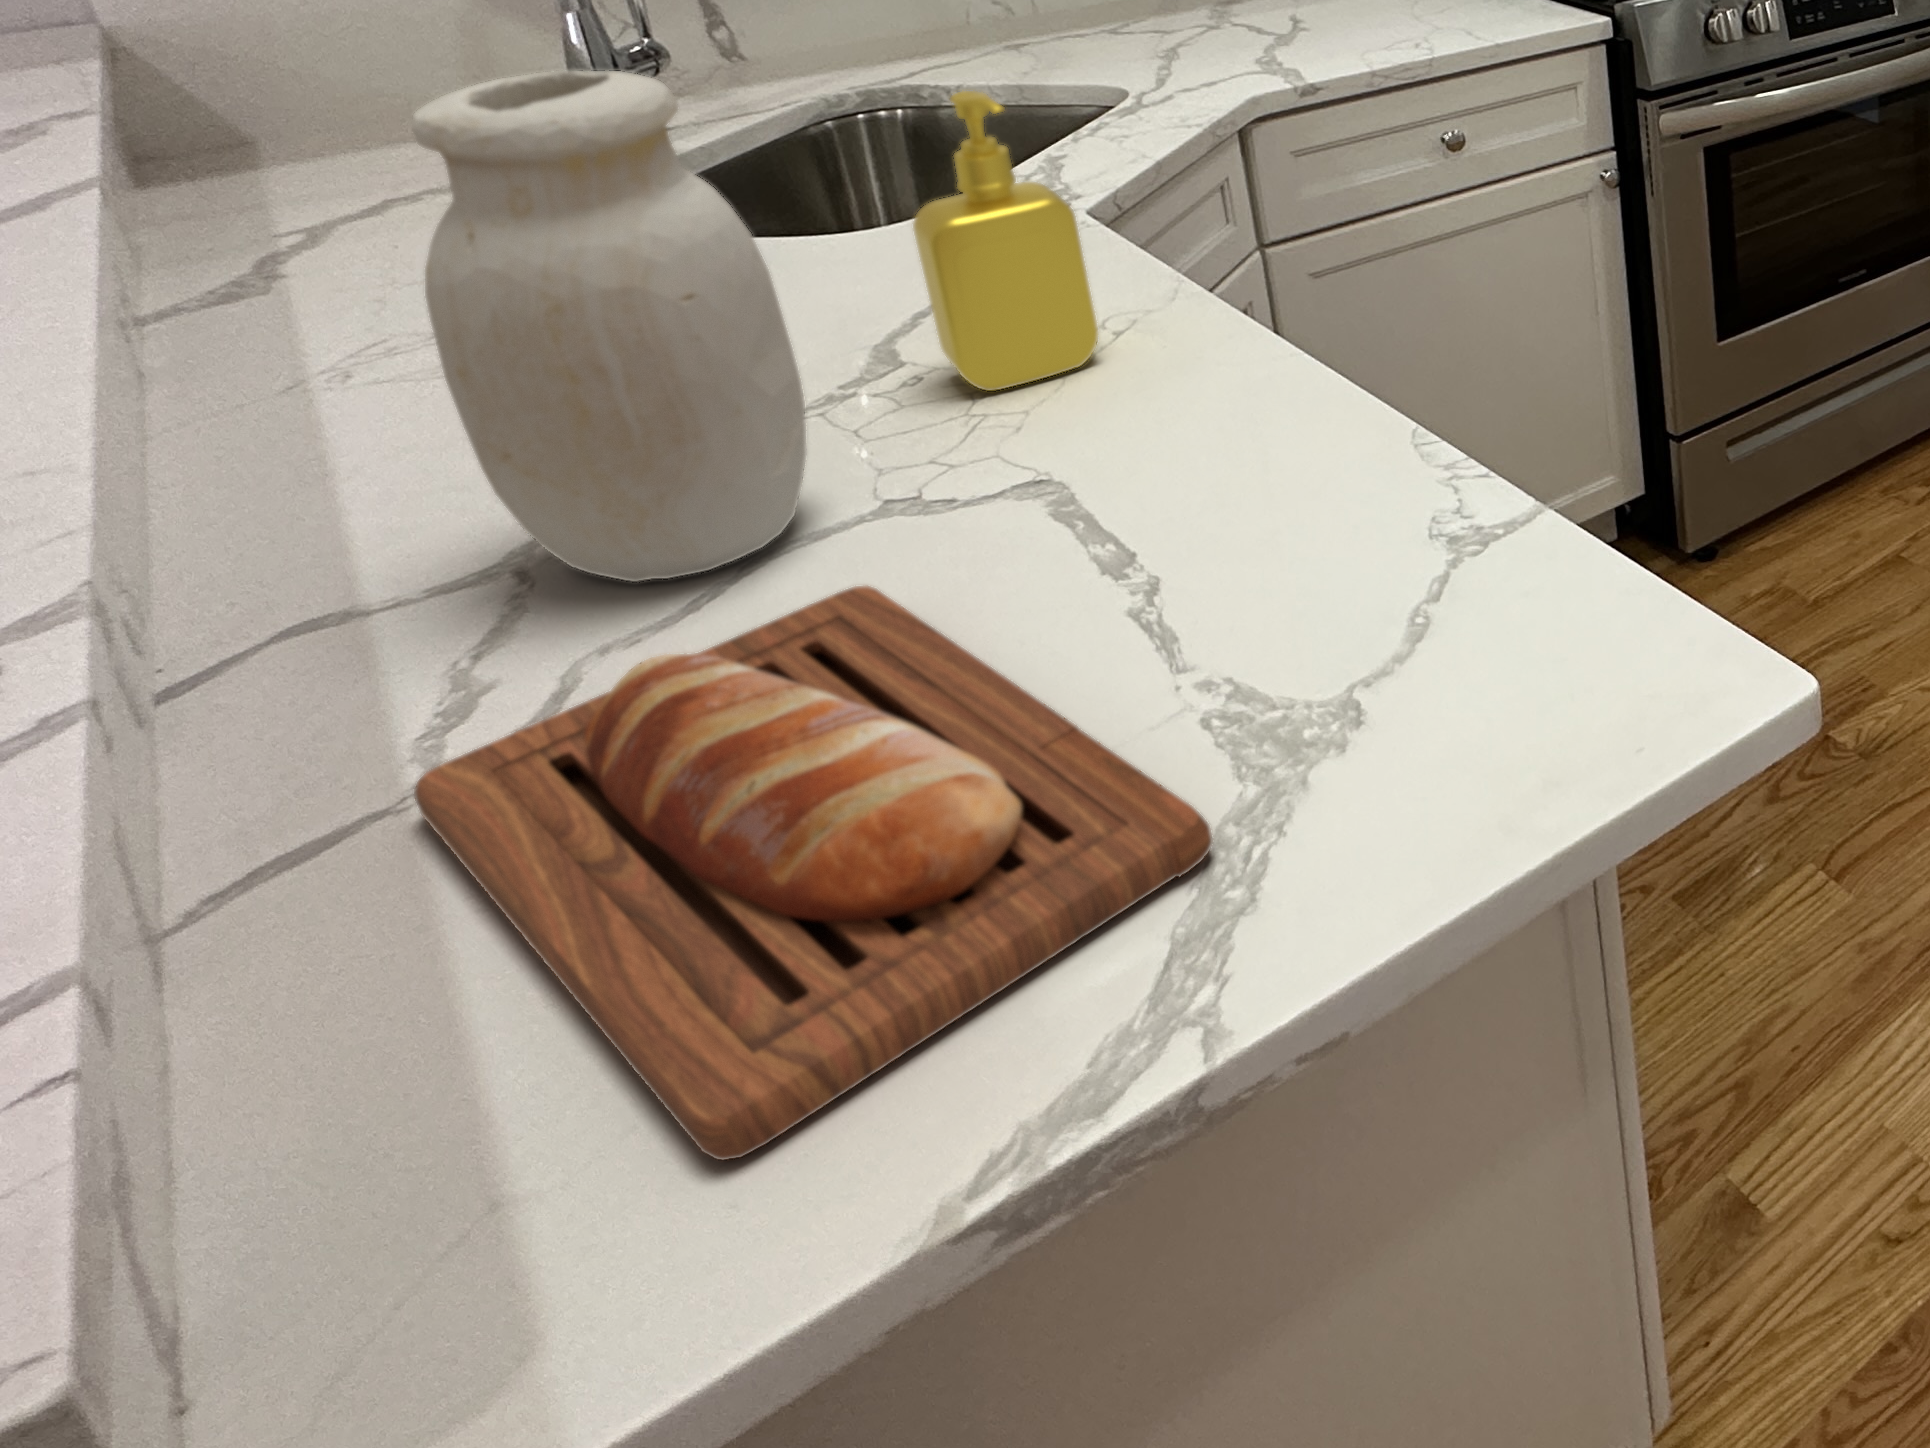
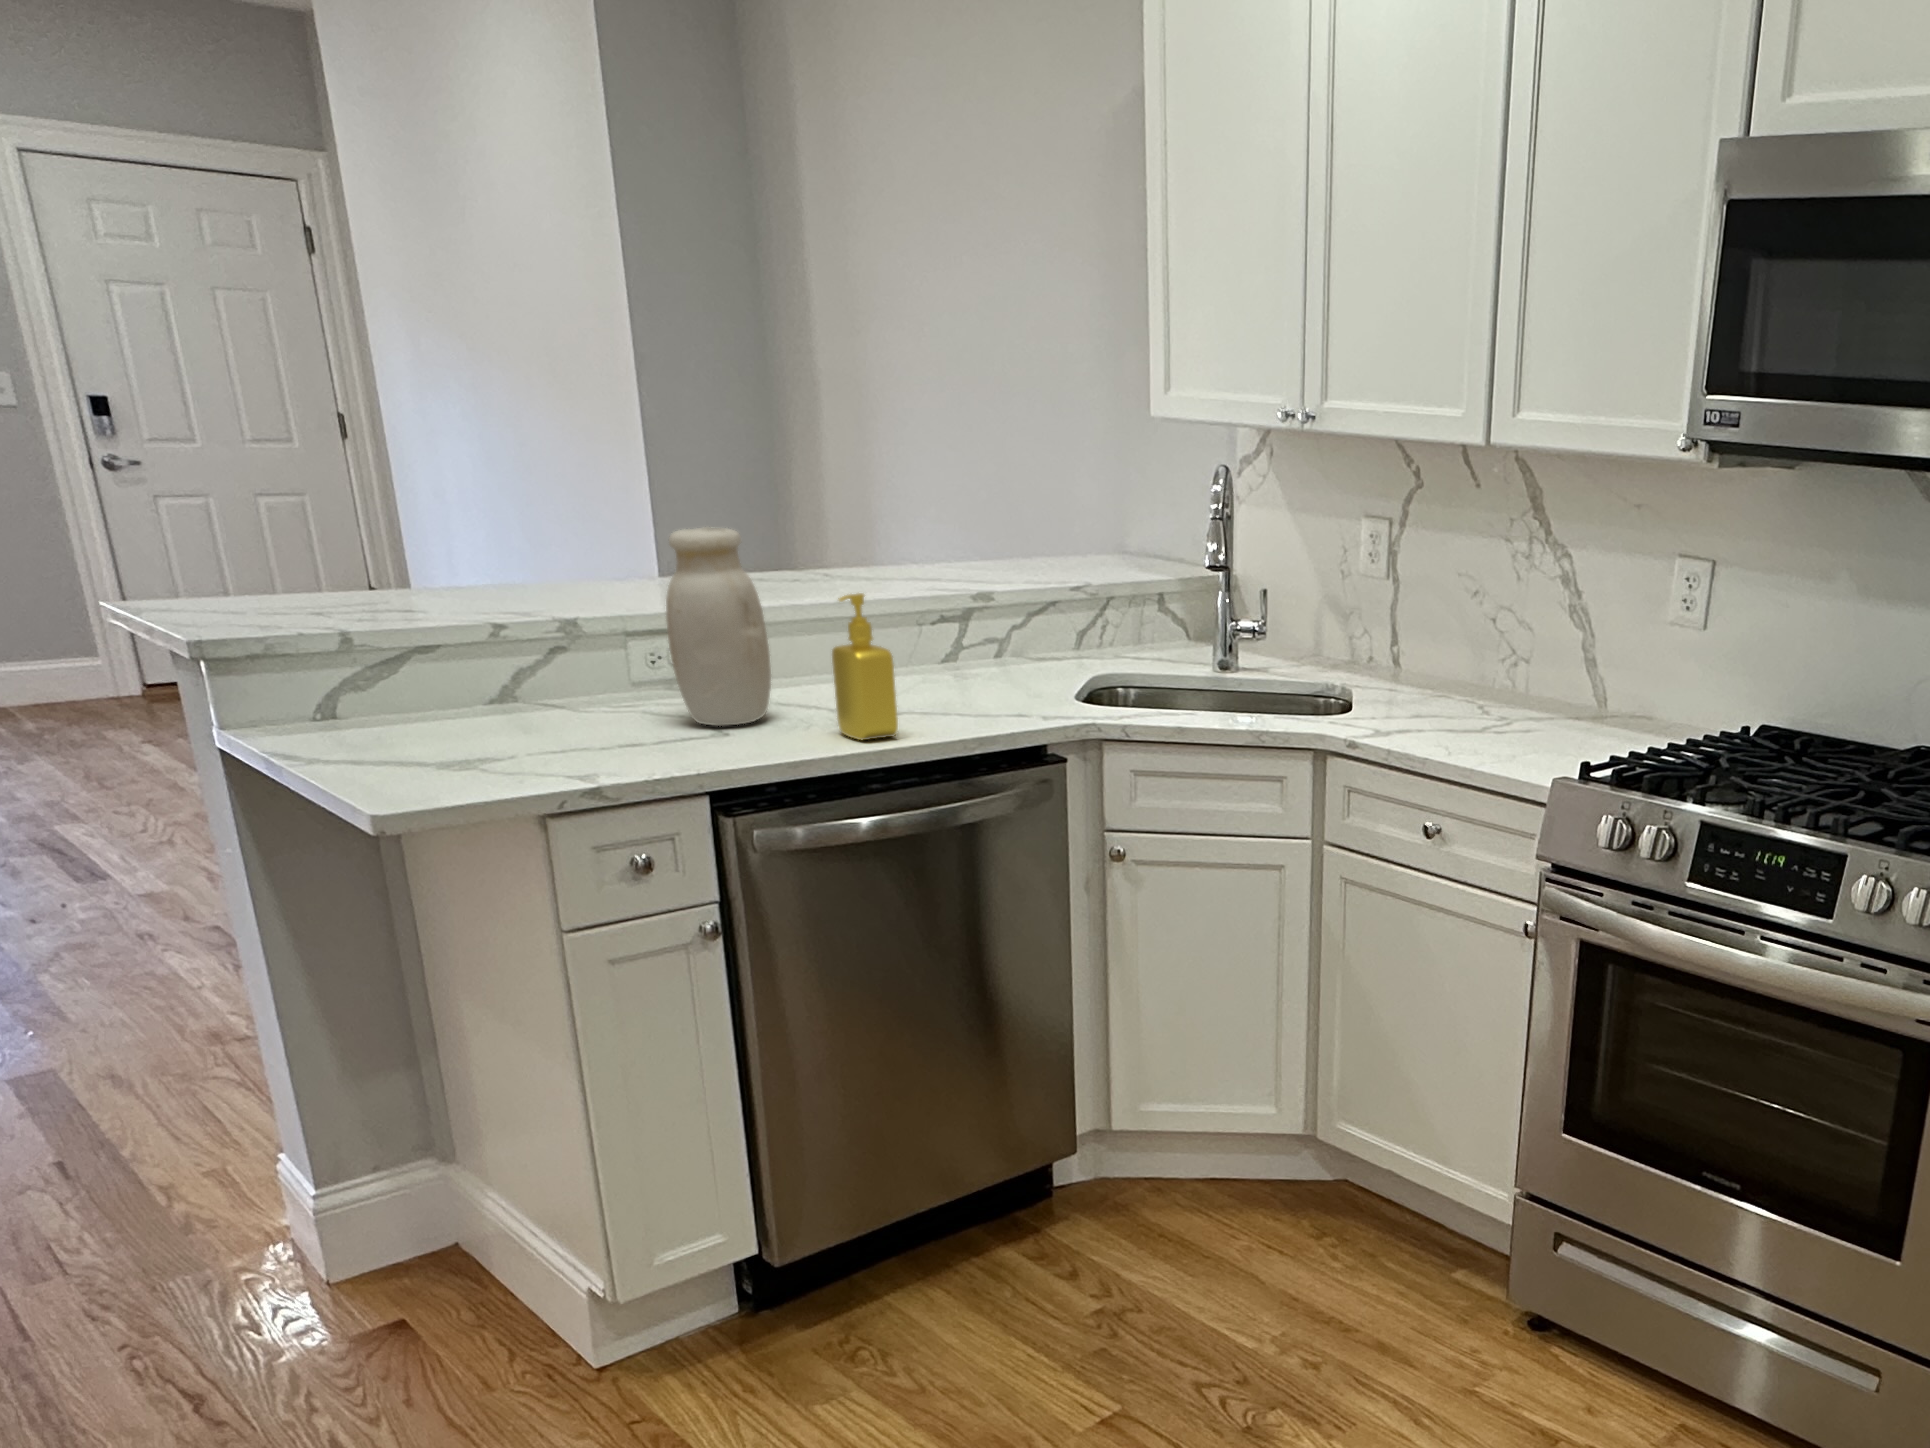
bread loaf: present [414,586,1213,1160] -> none [327,694,637,776]

